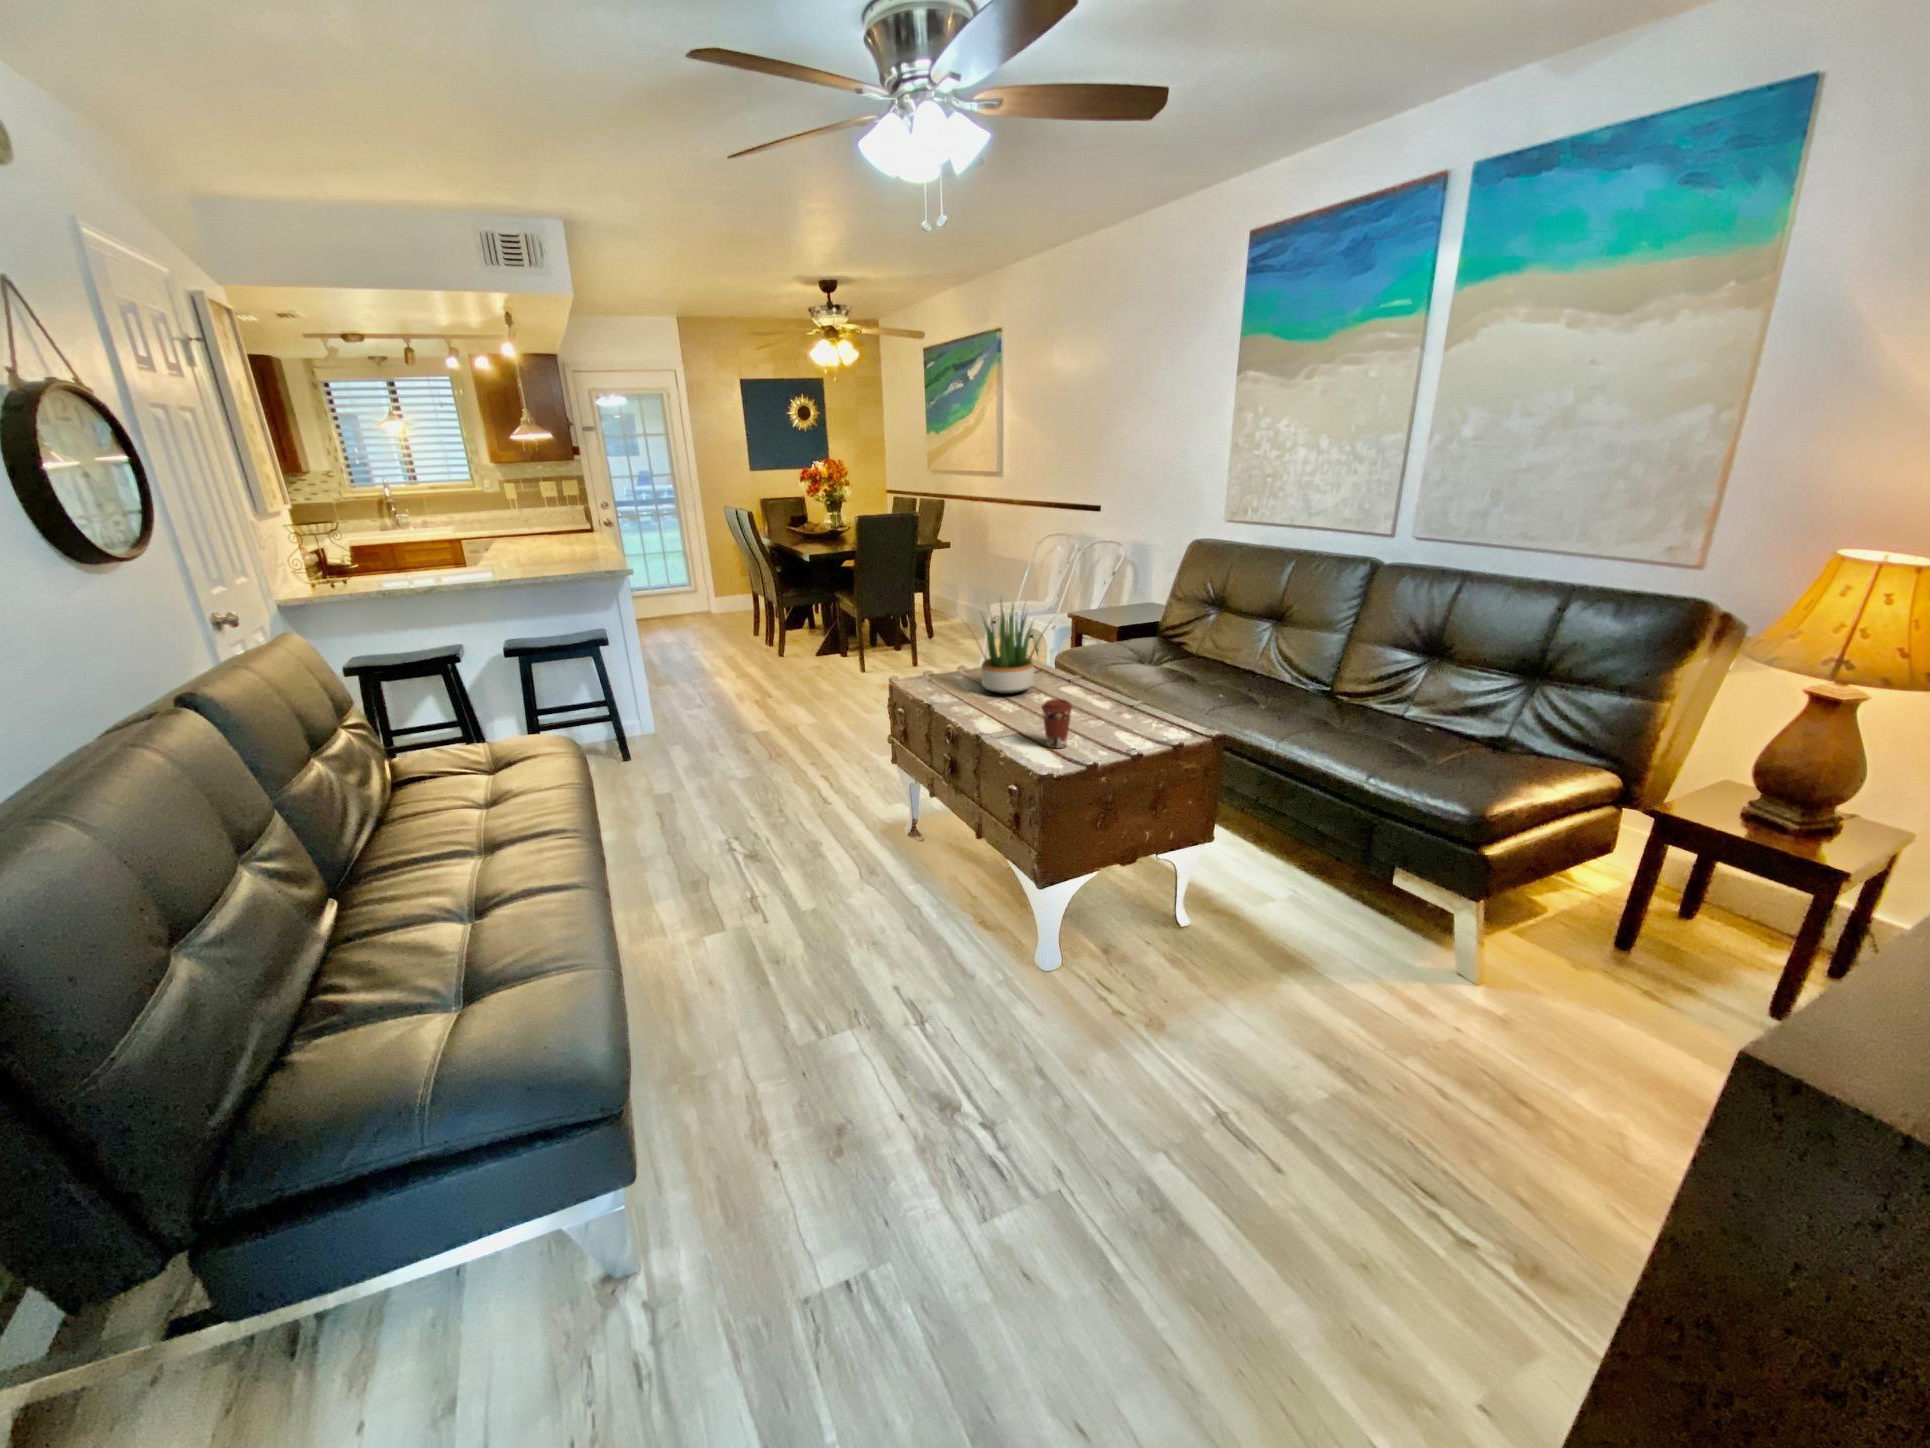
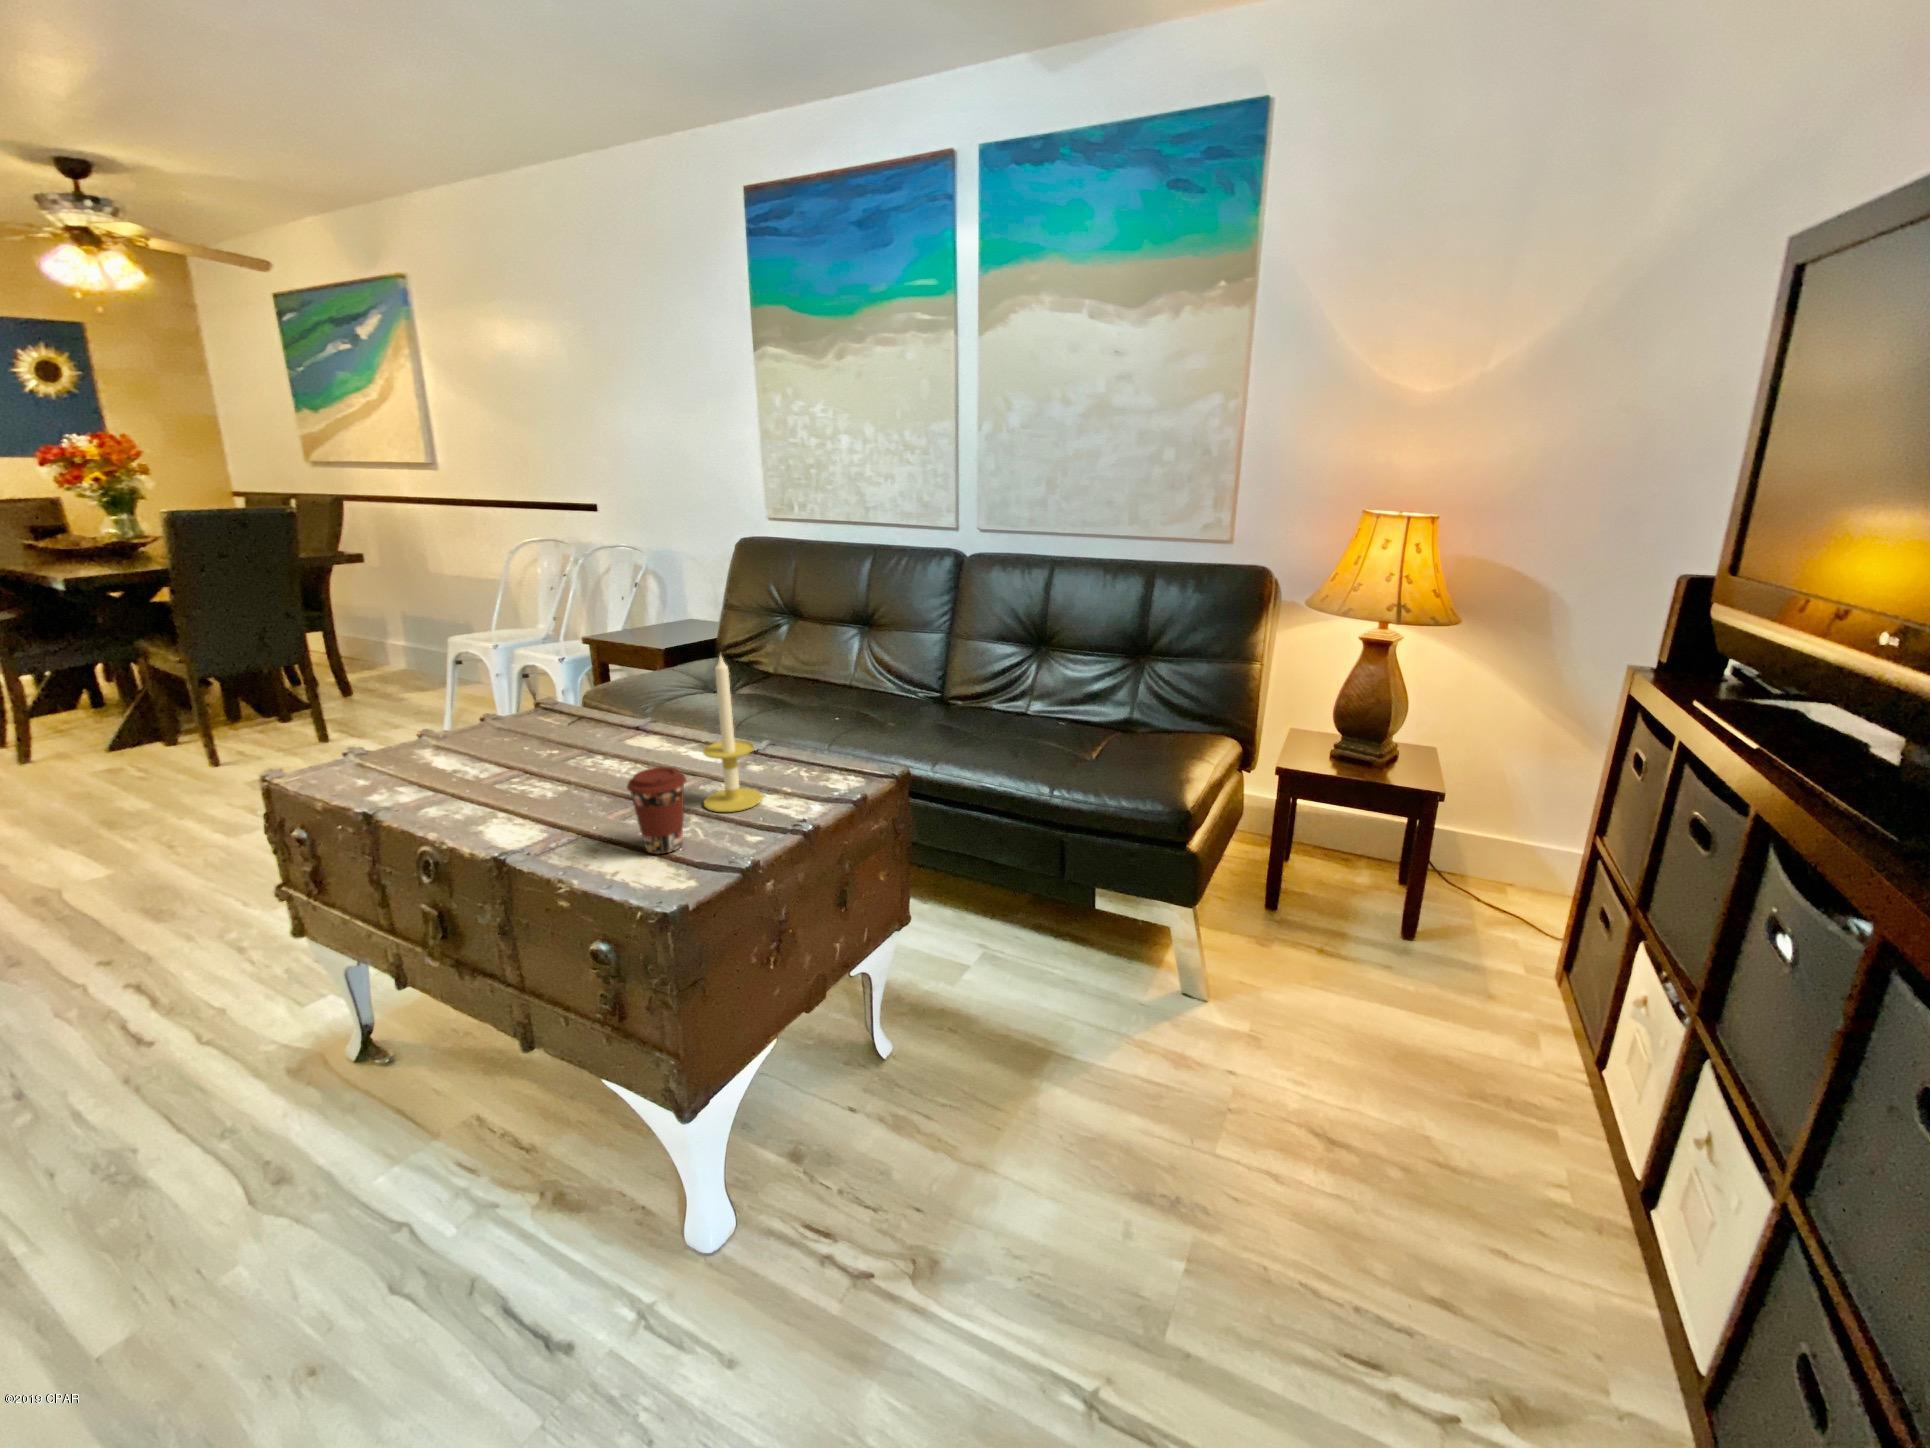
potted plant: present [968,603,1046,694] -> none [401,607,607,769]
candle: none [1087,636,1124,737] -> present [703,656,762,812]

